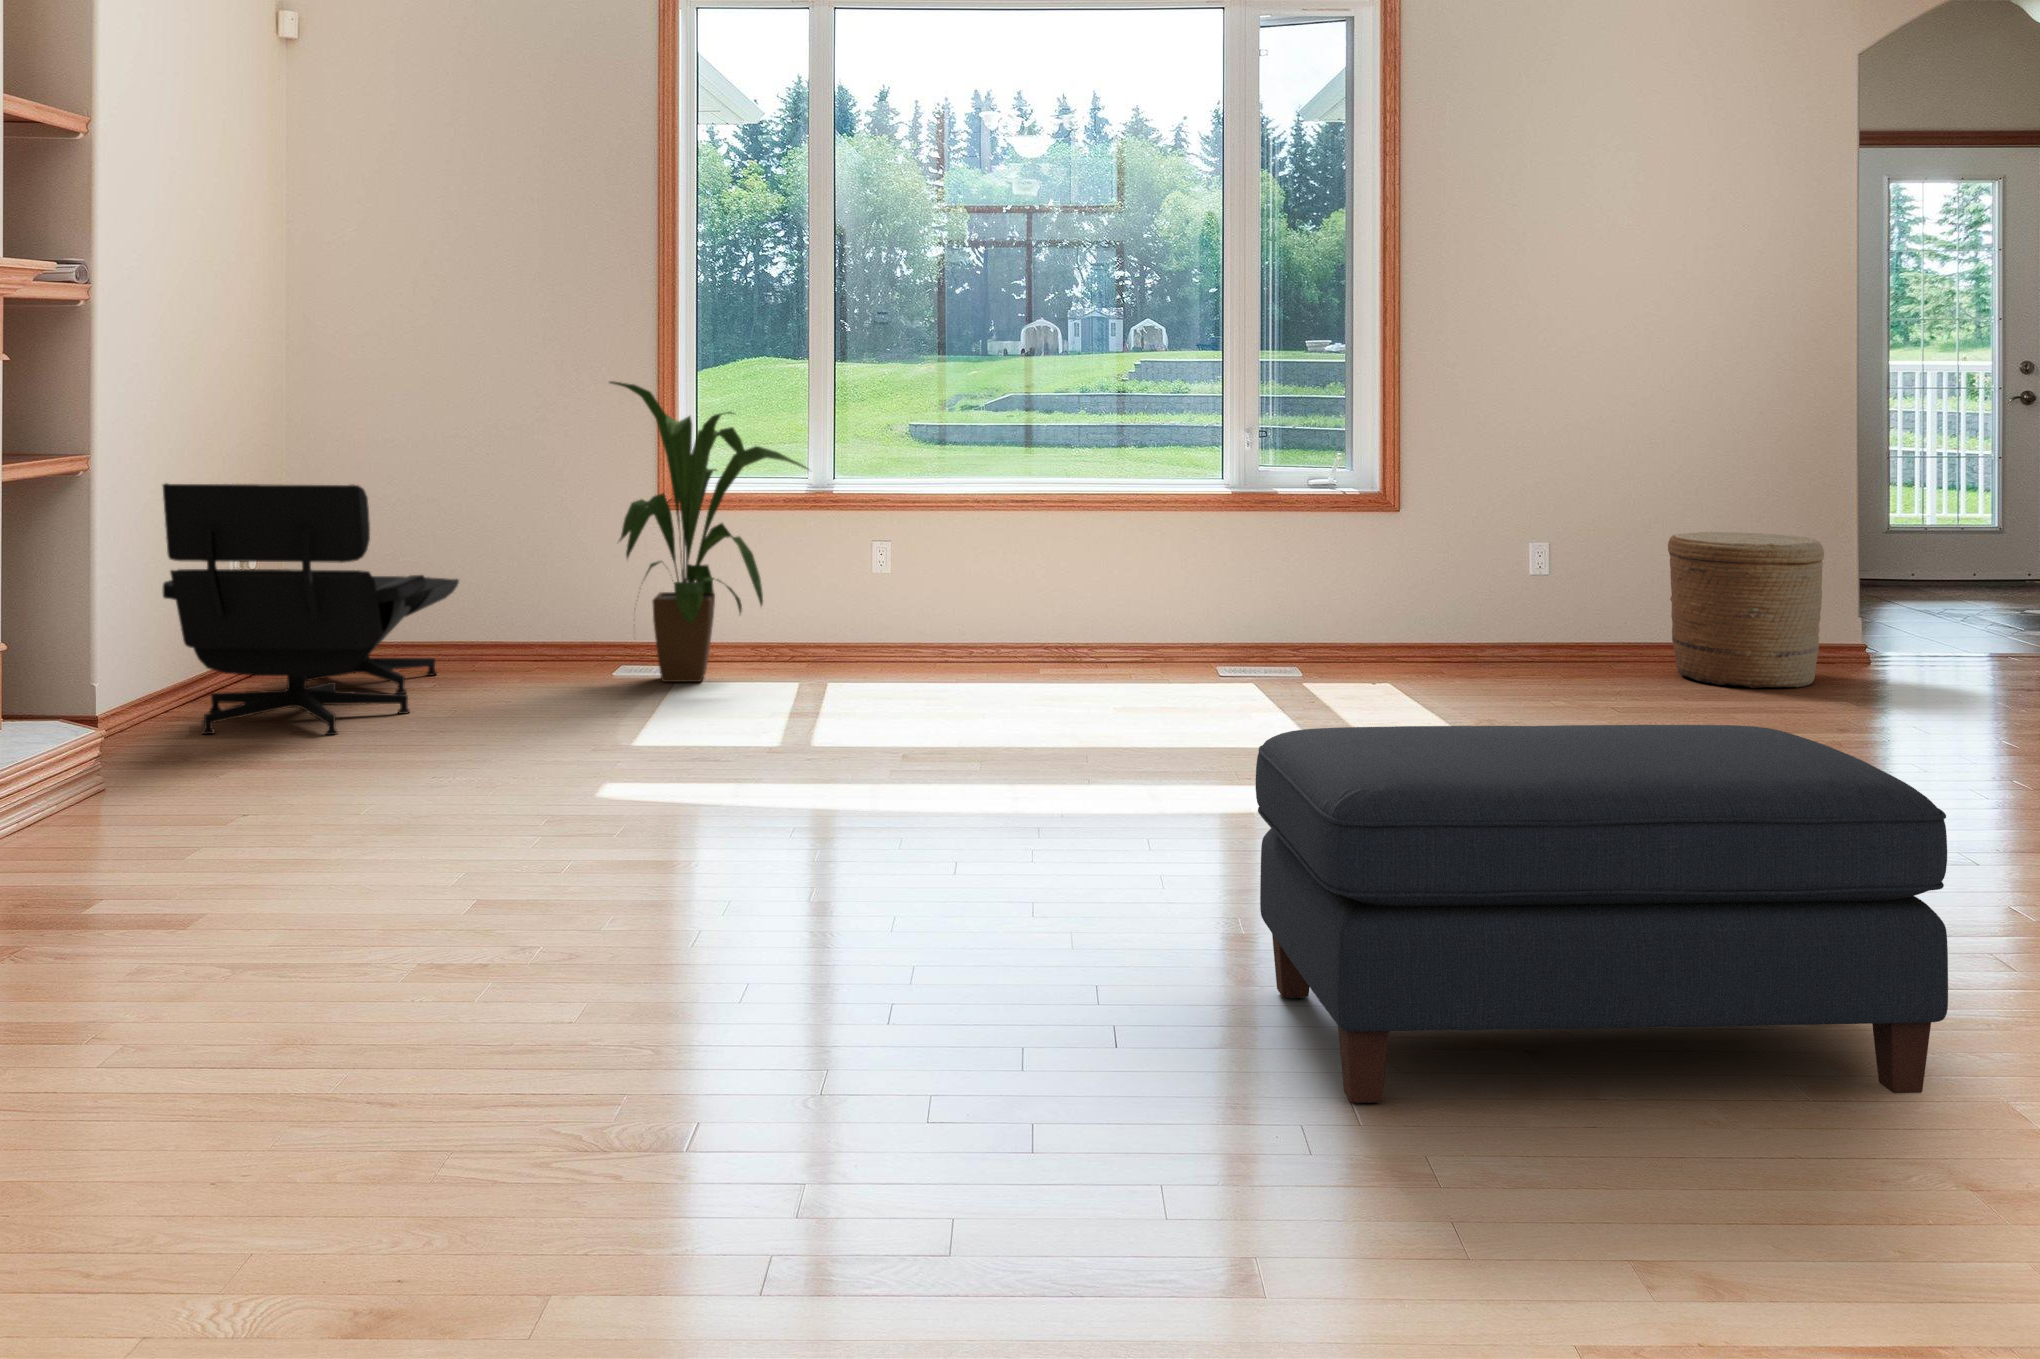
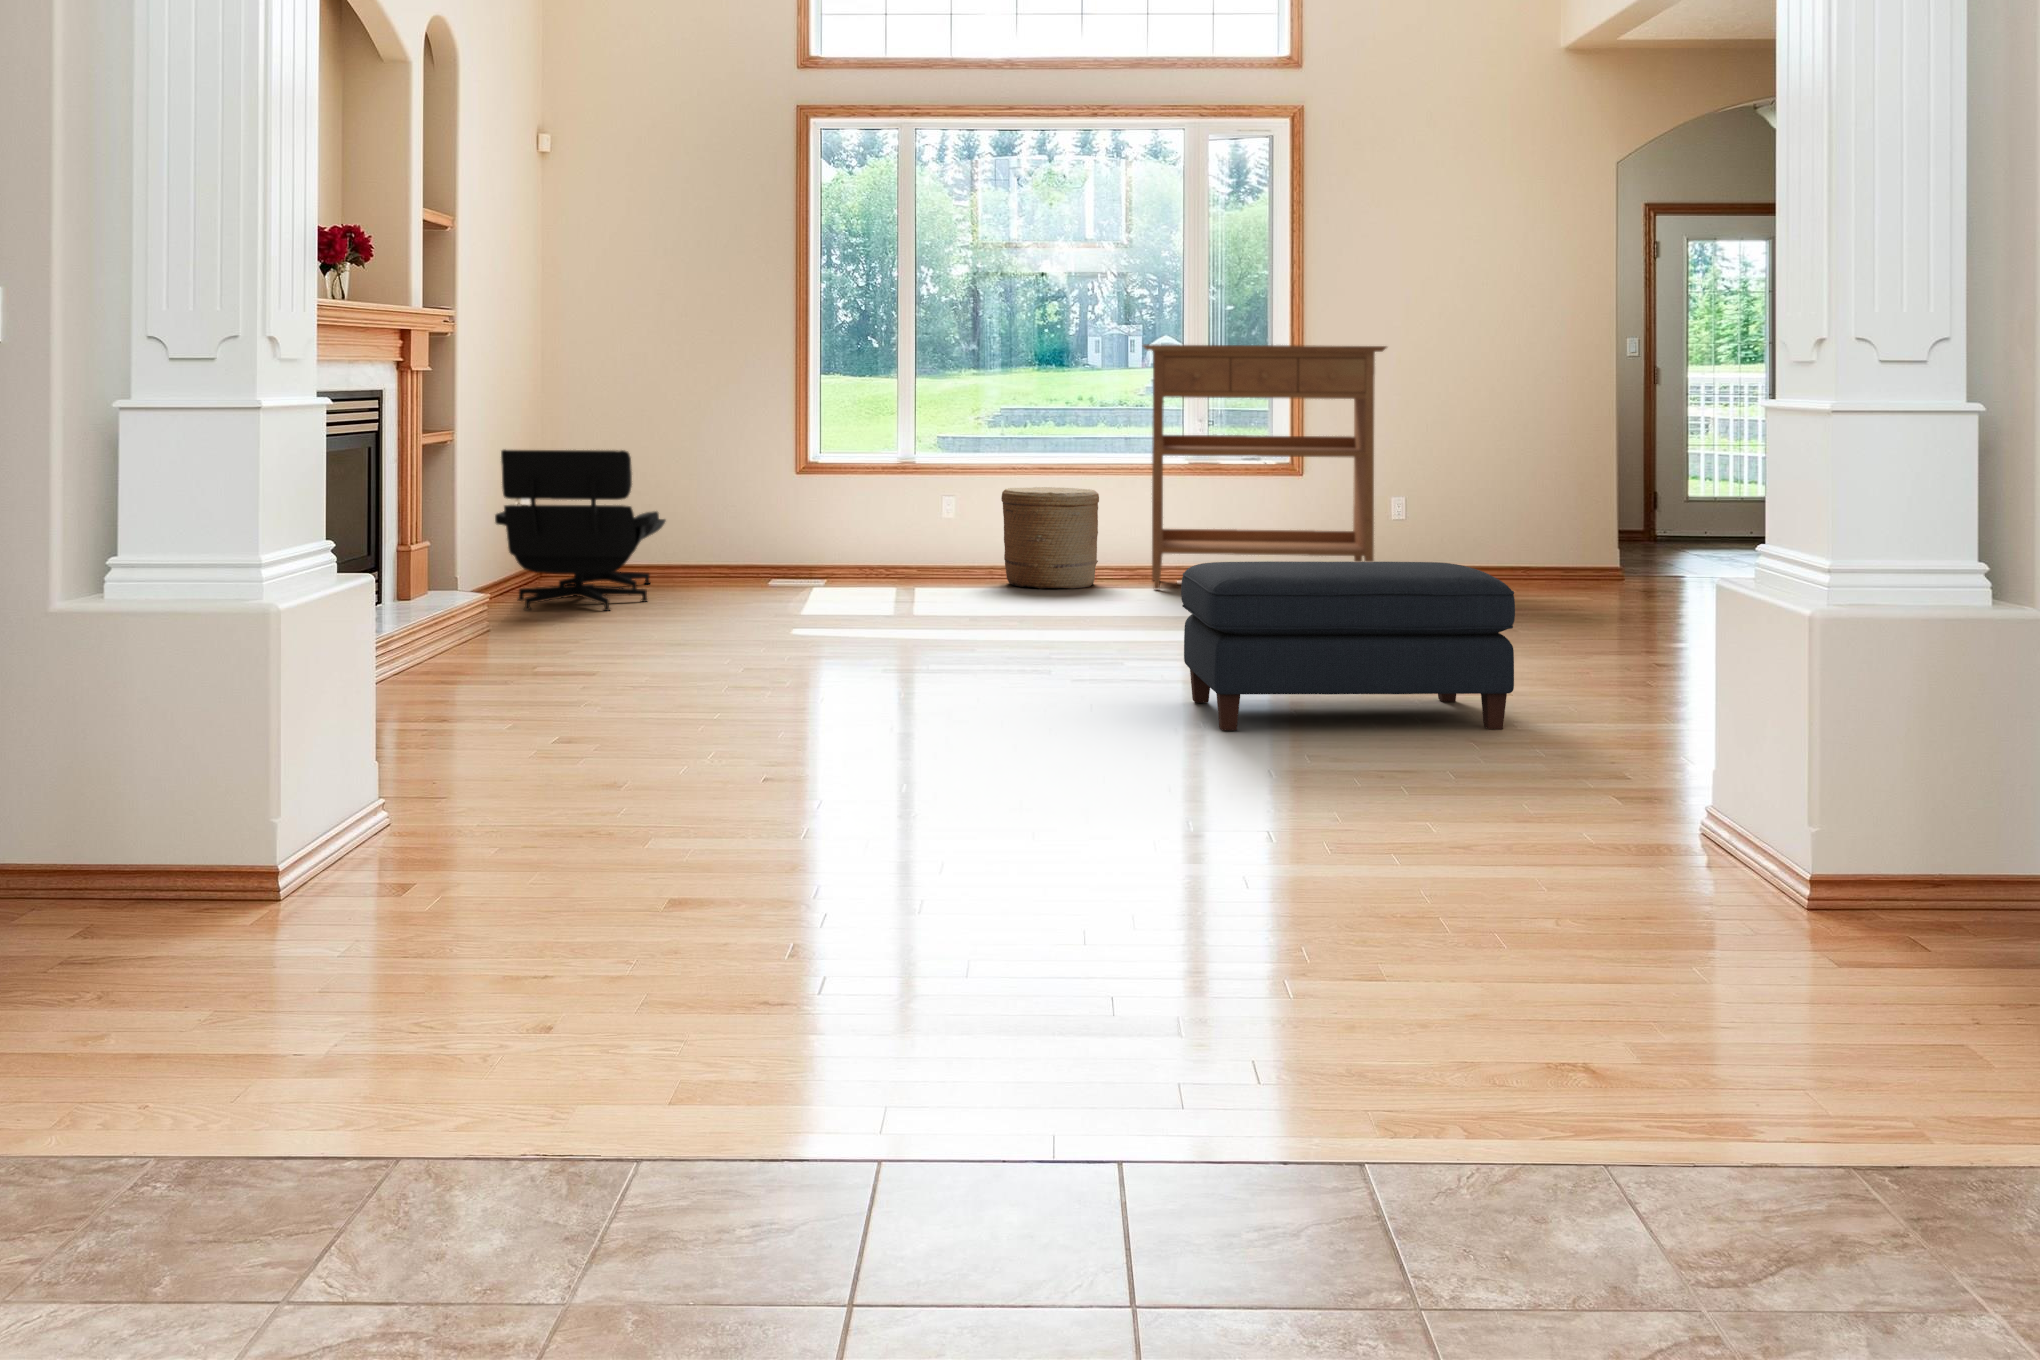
console table: none [1163,319,1534,690] -> present [1143,344,1387,589]
house plant: present [610,381,808,682] -> none [769,386,904,588]
woven basket: present [1668,532,1824,688] -> present [1001,487,1099,589]

